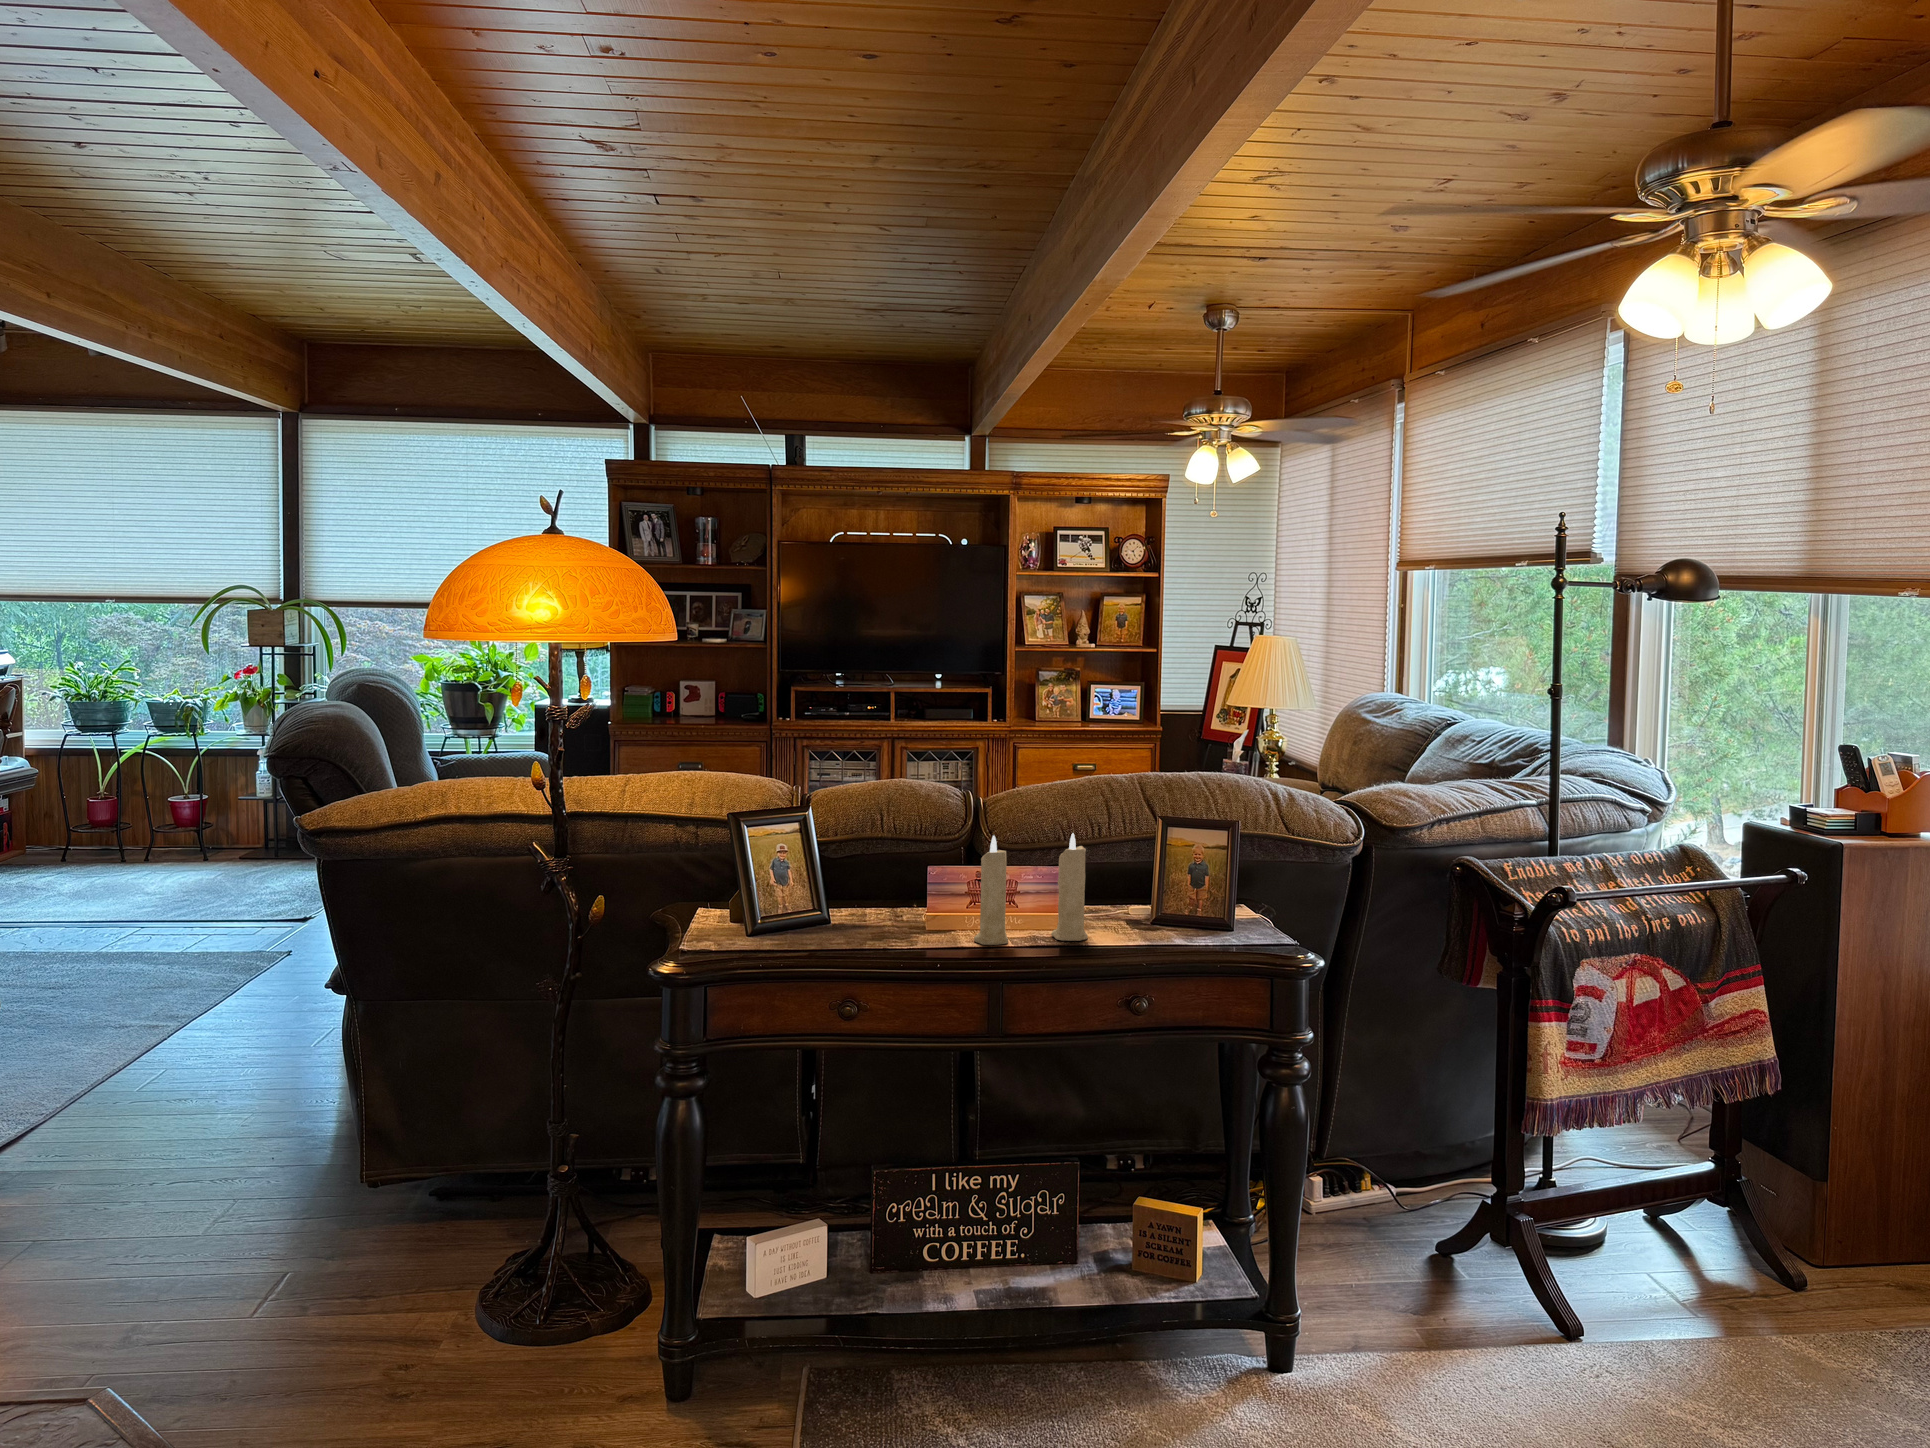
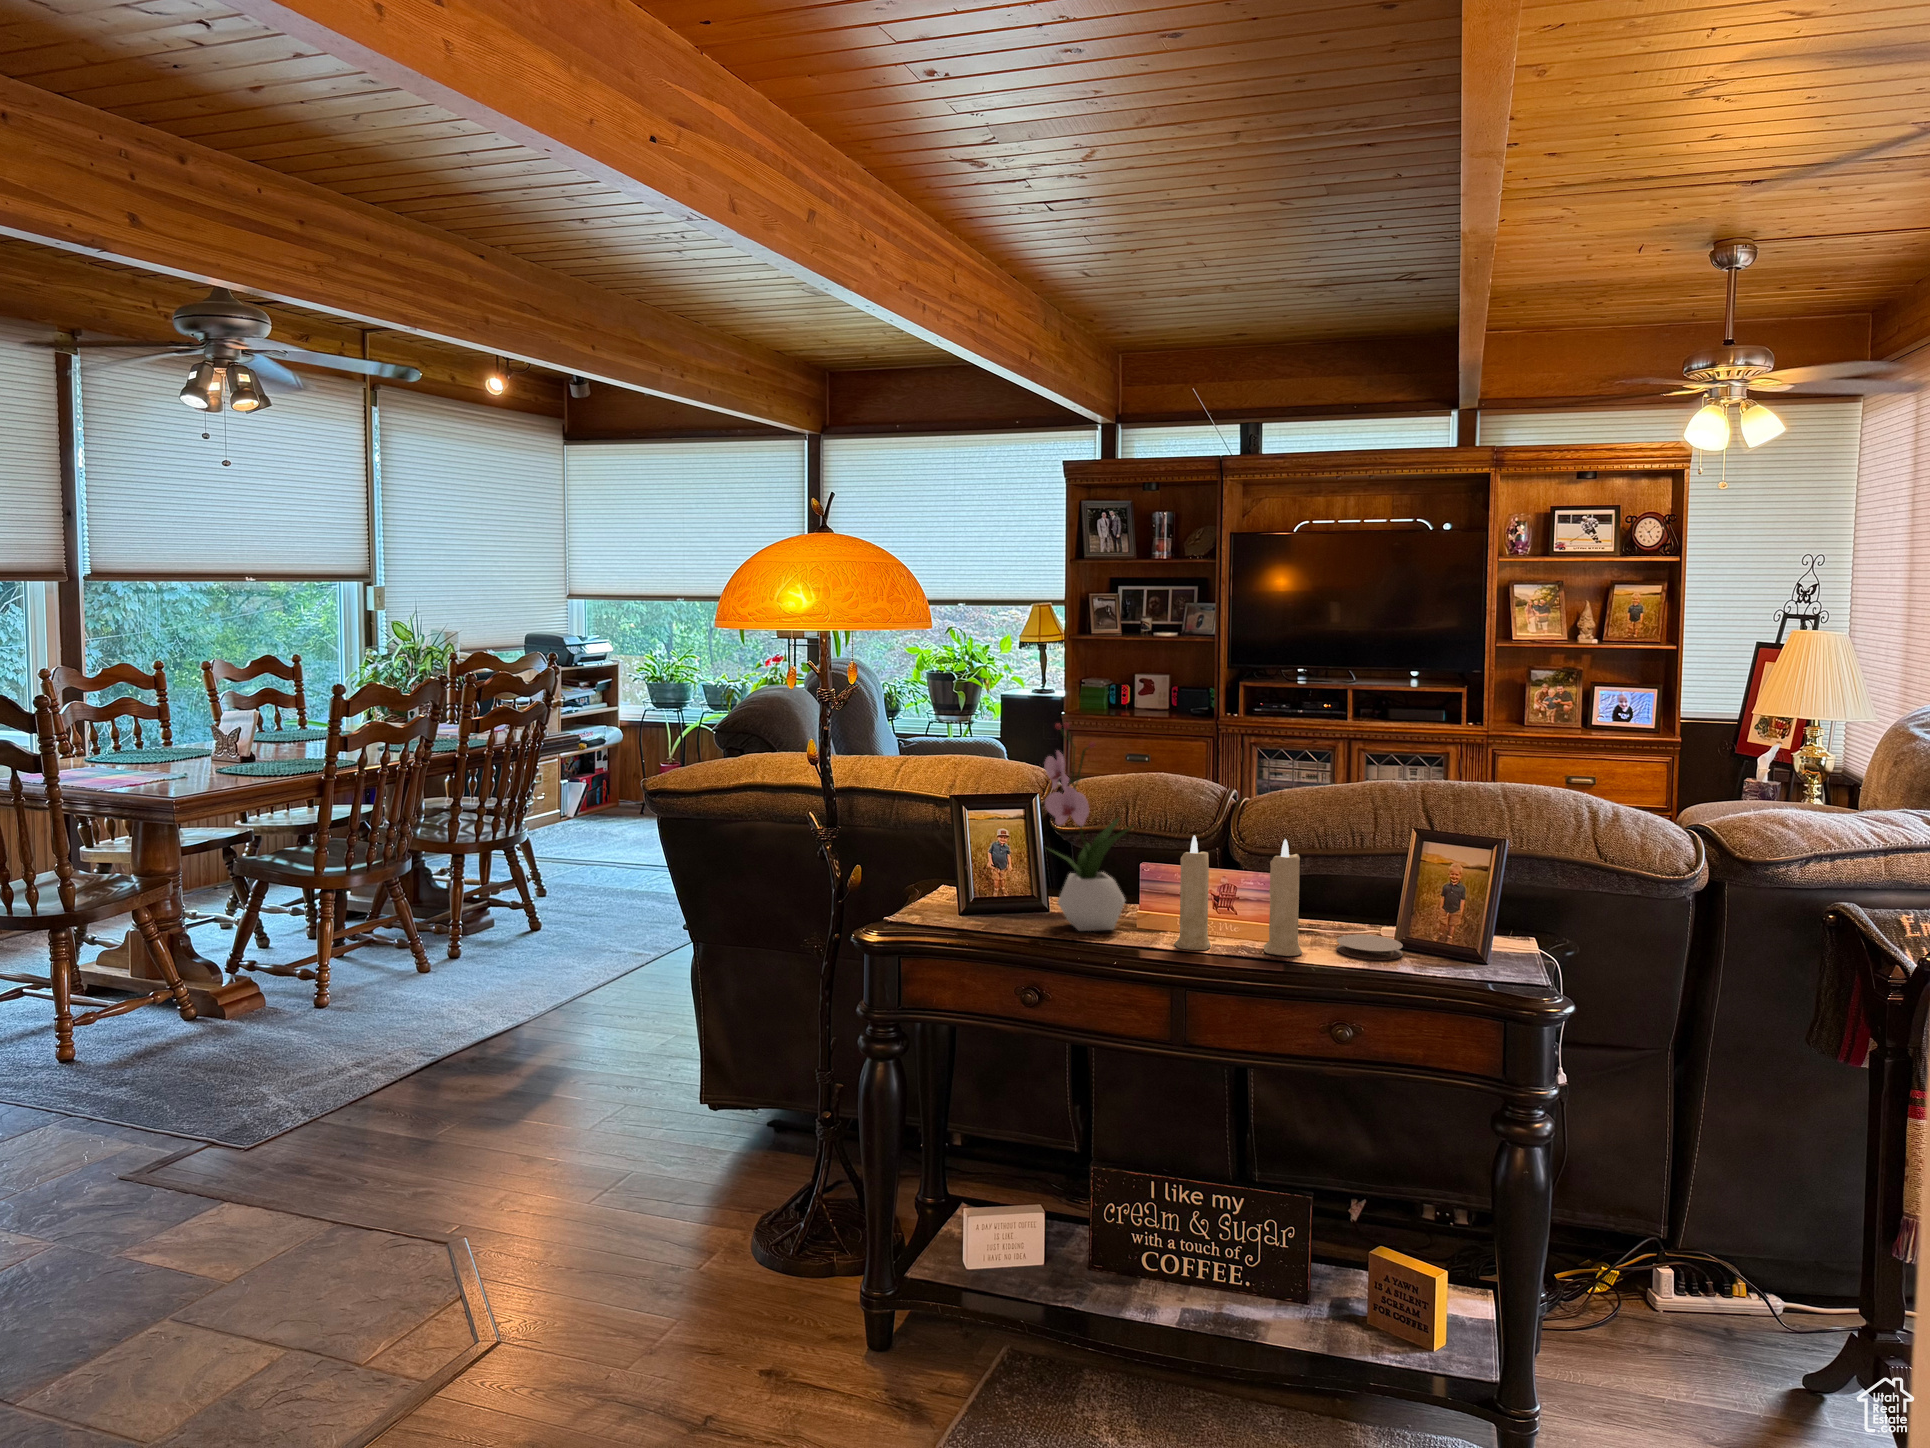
flower arrangement: none [835,731,928,939] -> present [1044,723,1133,931]
coaster: none [1107,915,1163,936] -> present [1337,934,1403,960]

